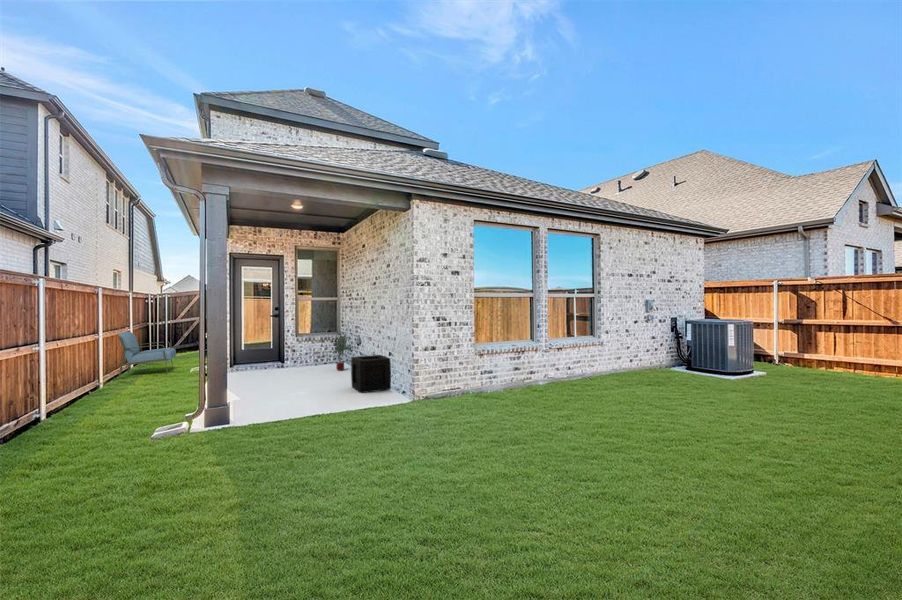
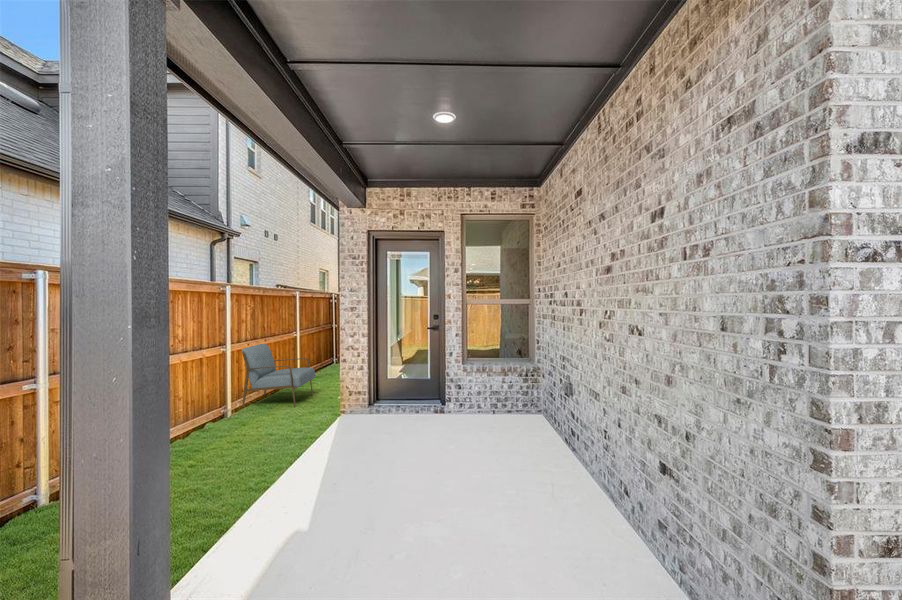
potted tree: present [334,331,354,371] -> none [517,364,560,440]
wooden crate: present [351,355,391,393] -> none [553,455,673,587]

